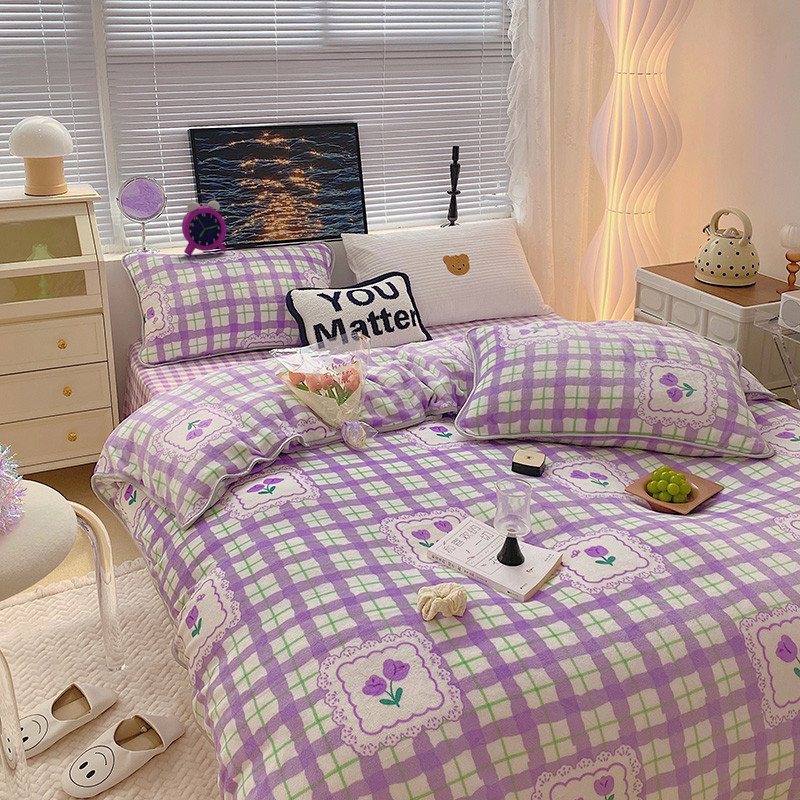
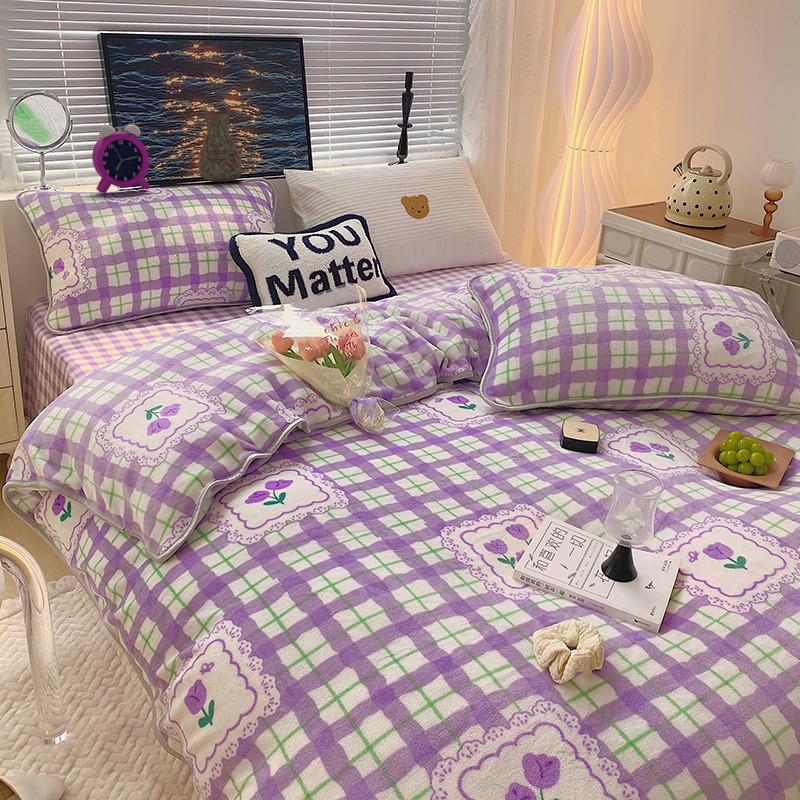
decorative vase: none [272,185,308,244] -> present [199,111,242,182]

